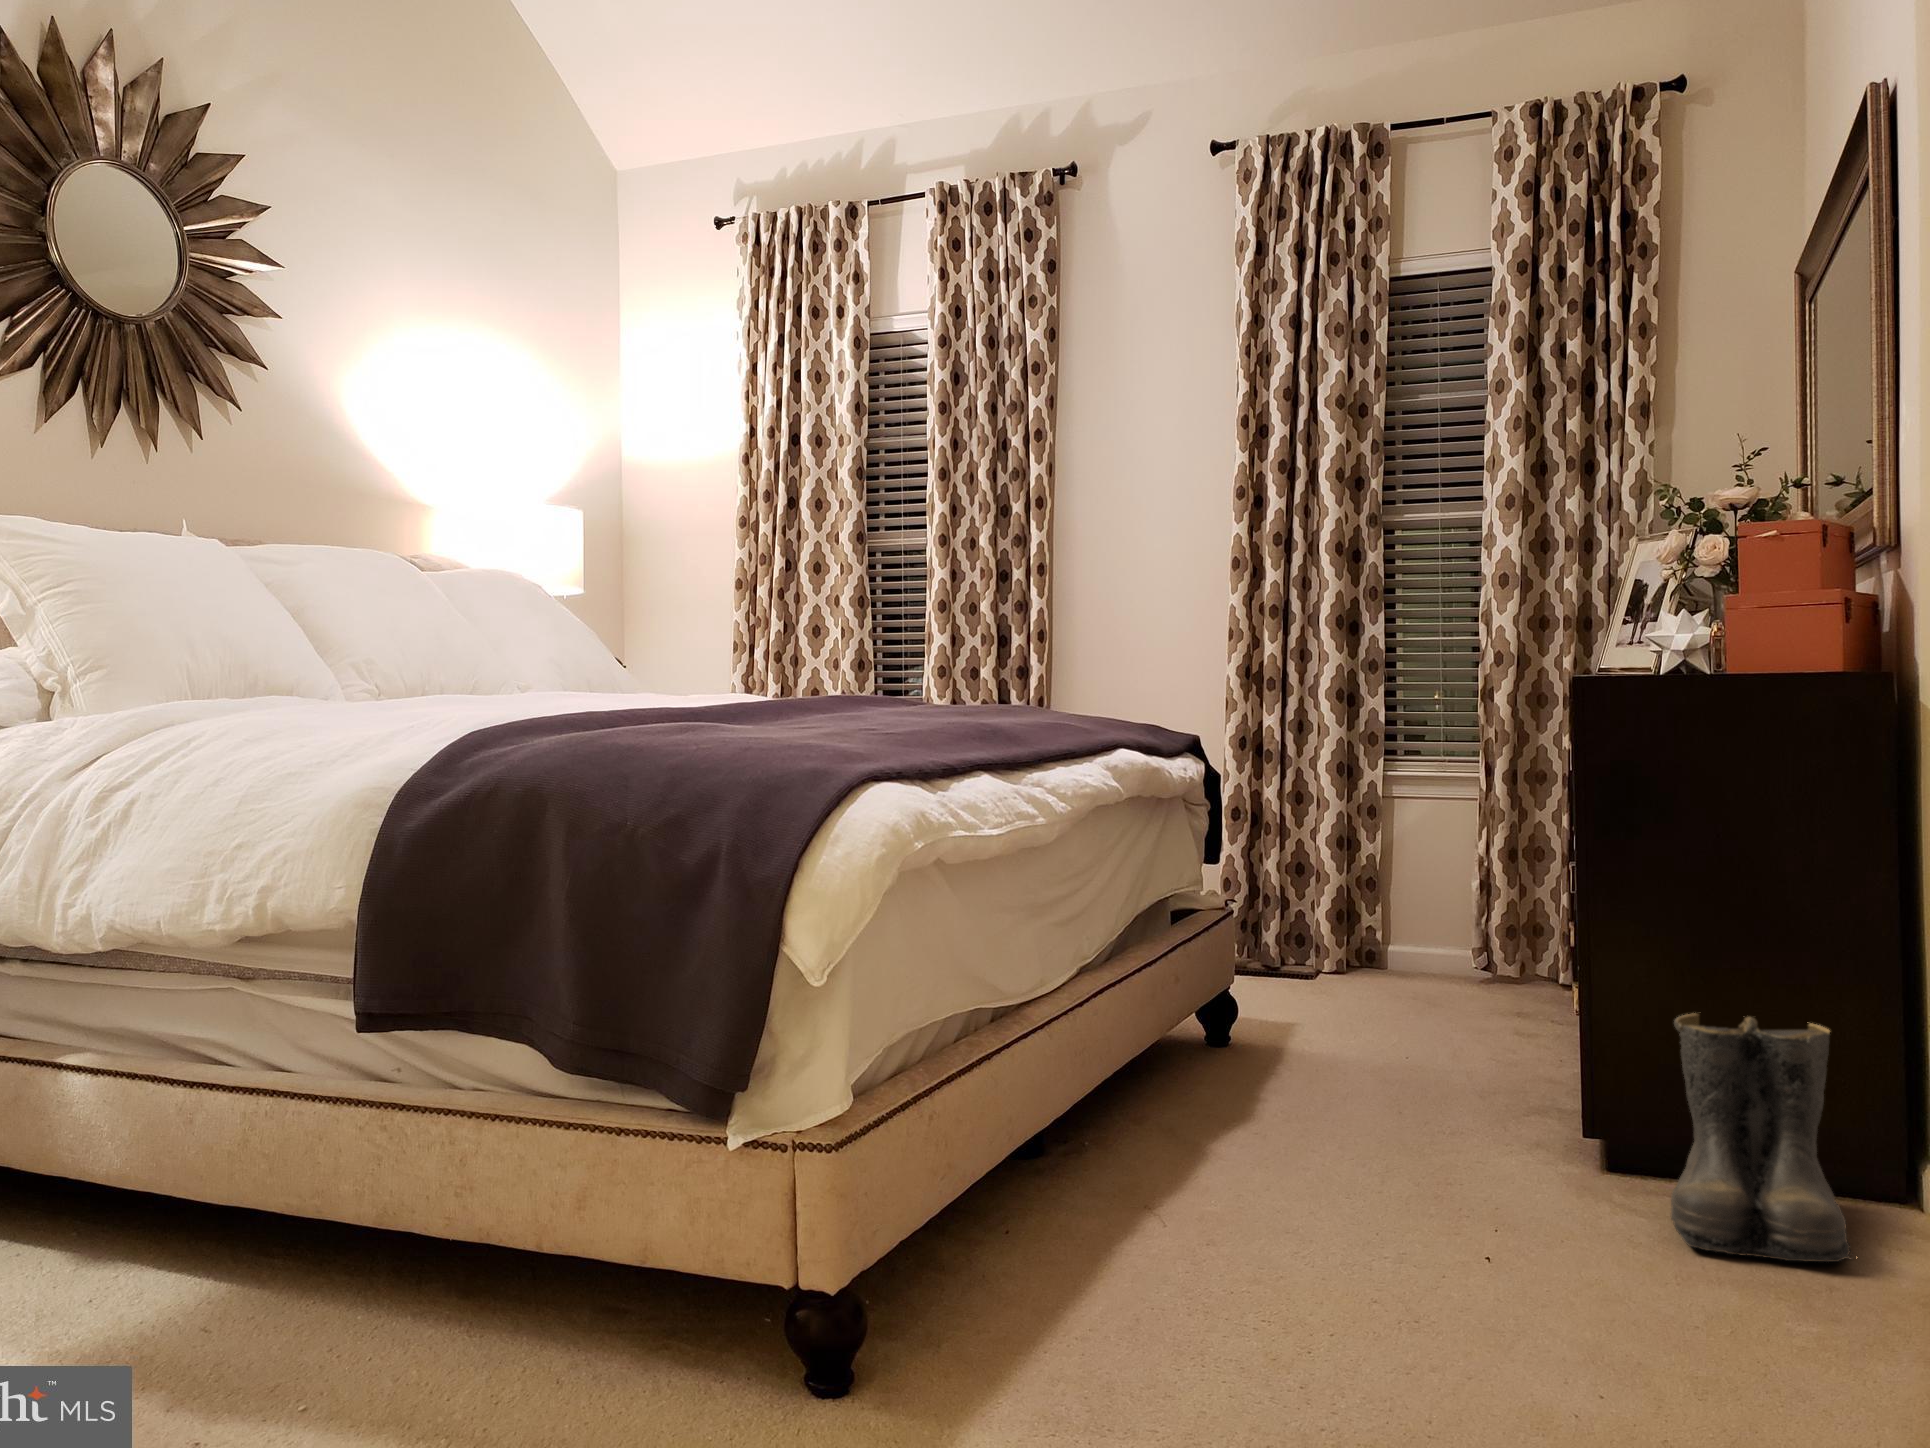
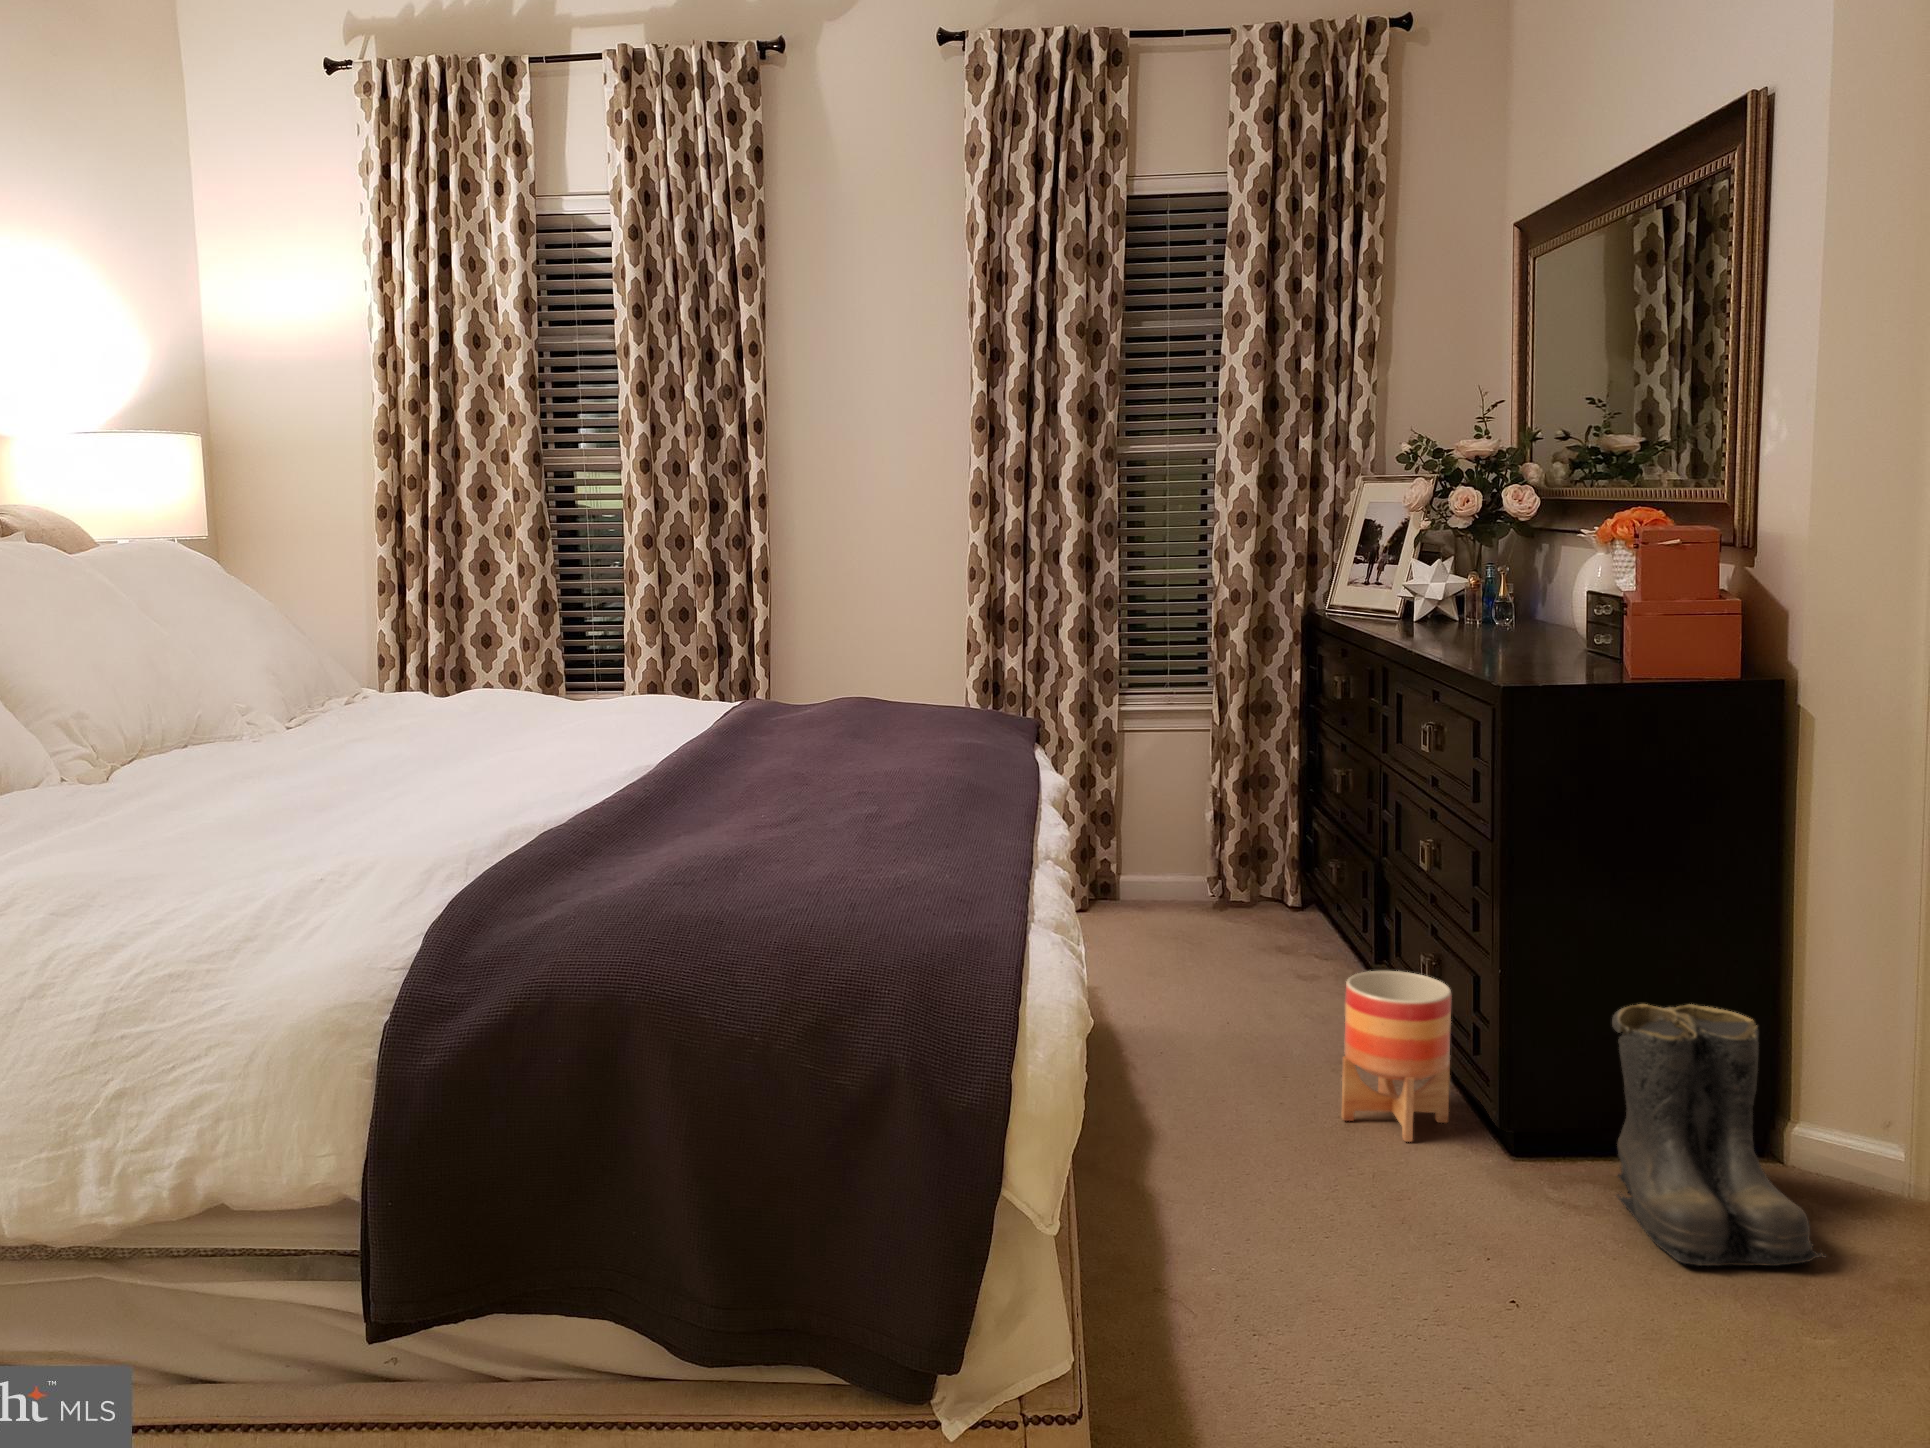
planter: none [1449,984,1559,1145] -> present [1342,971,1451,1142]

